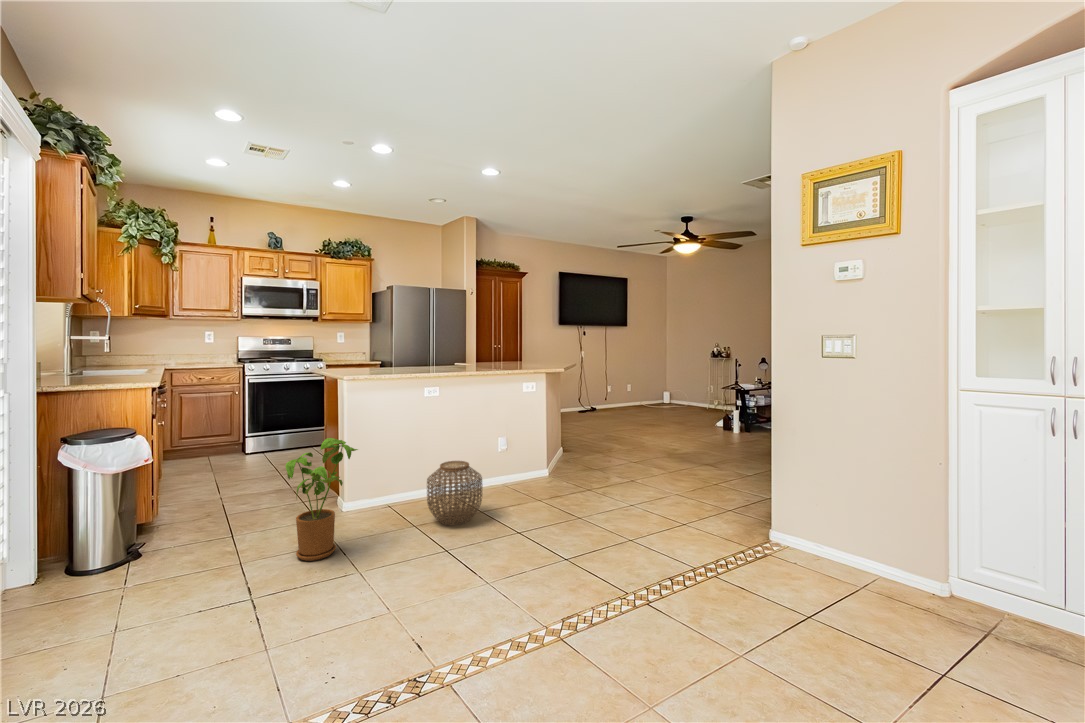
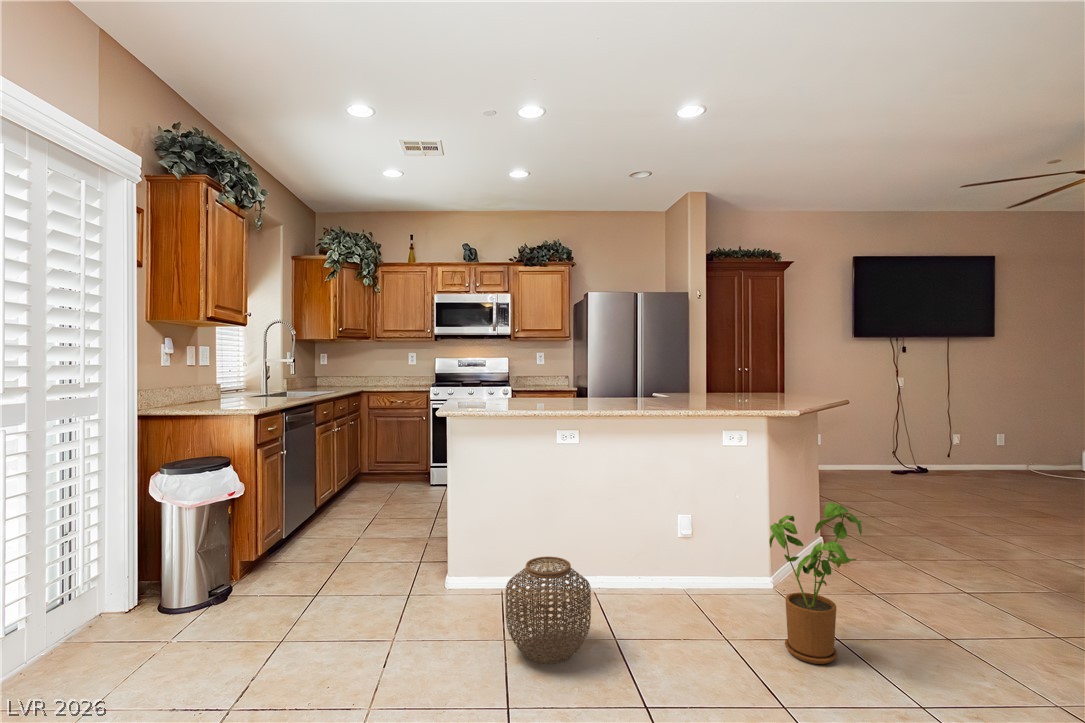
house plant: present [285,438,358,561] -> present [769,502,863,664]

